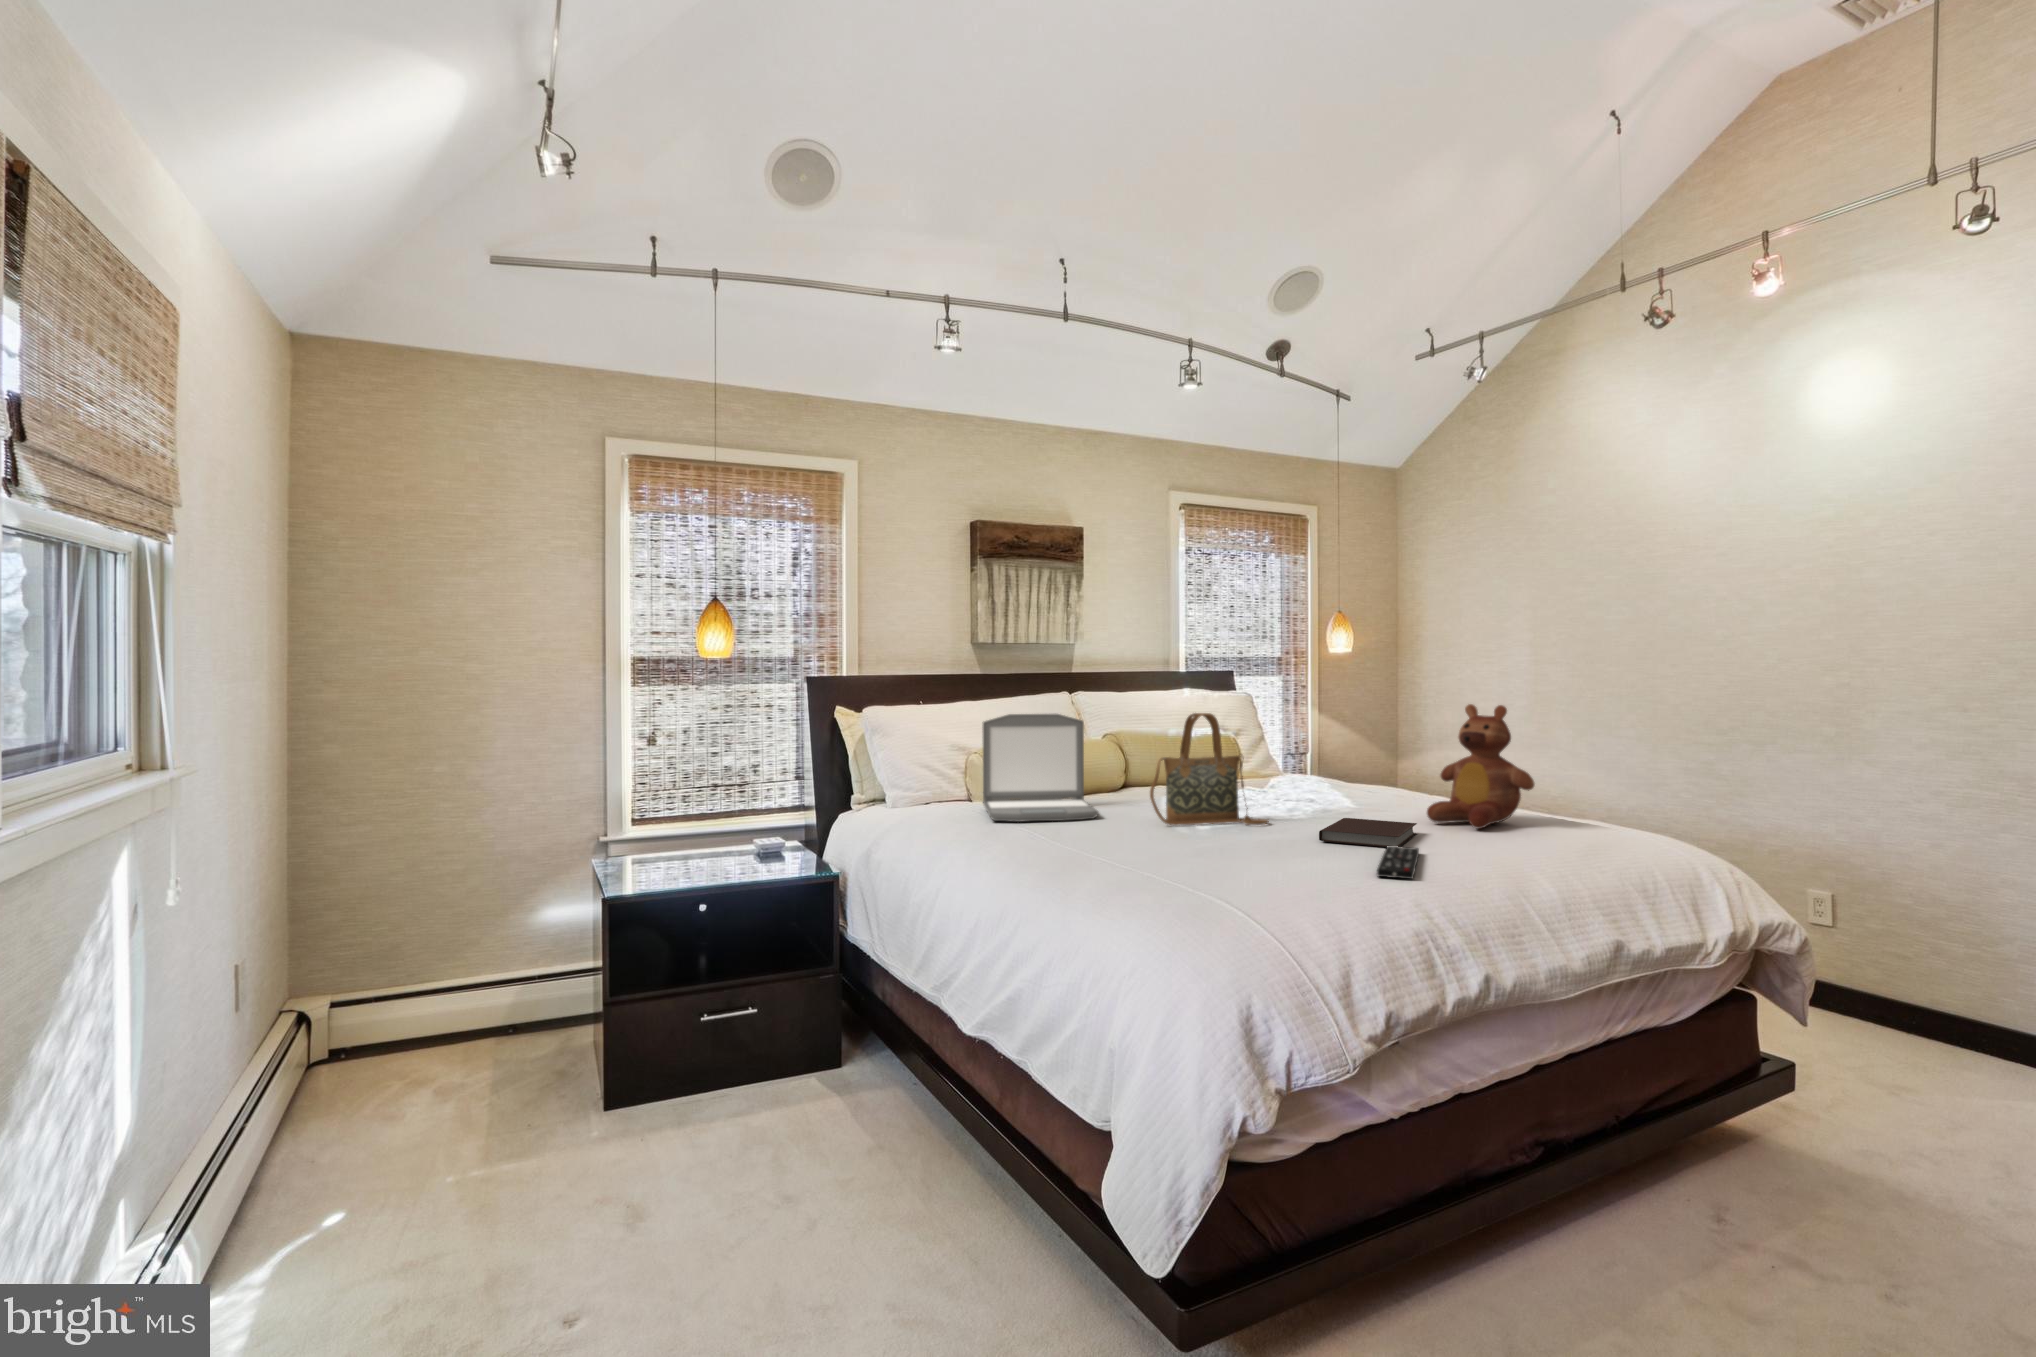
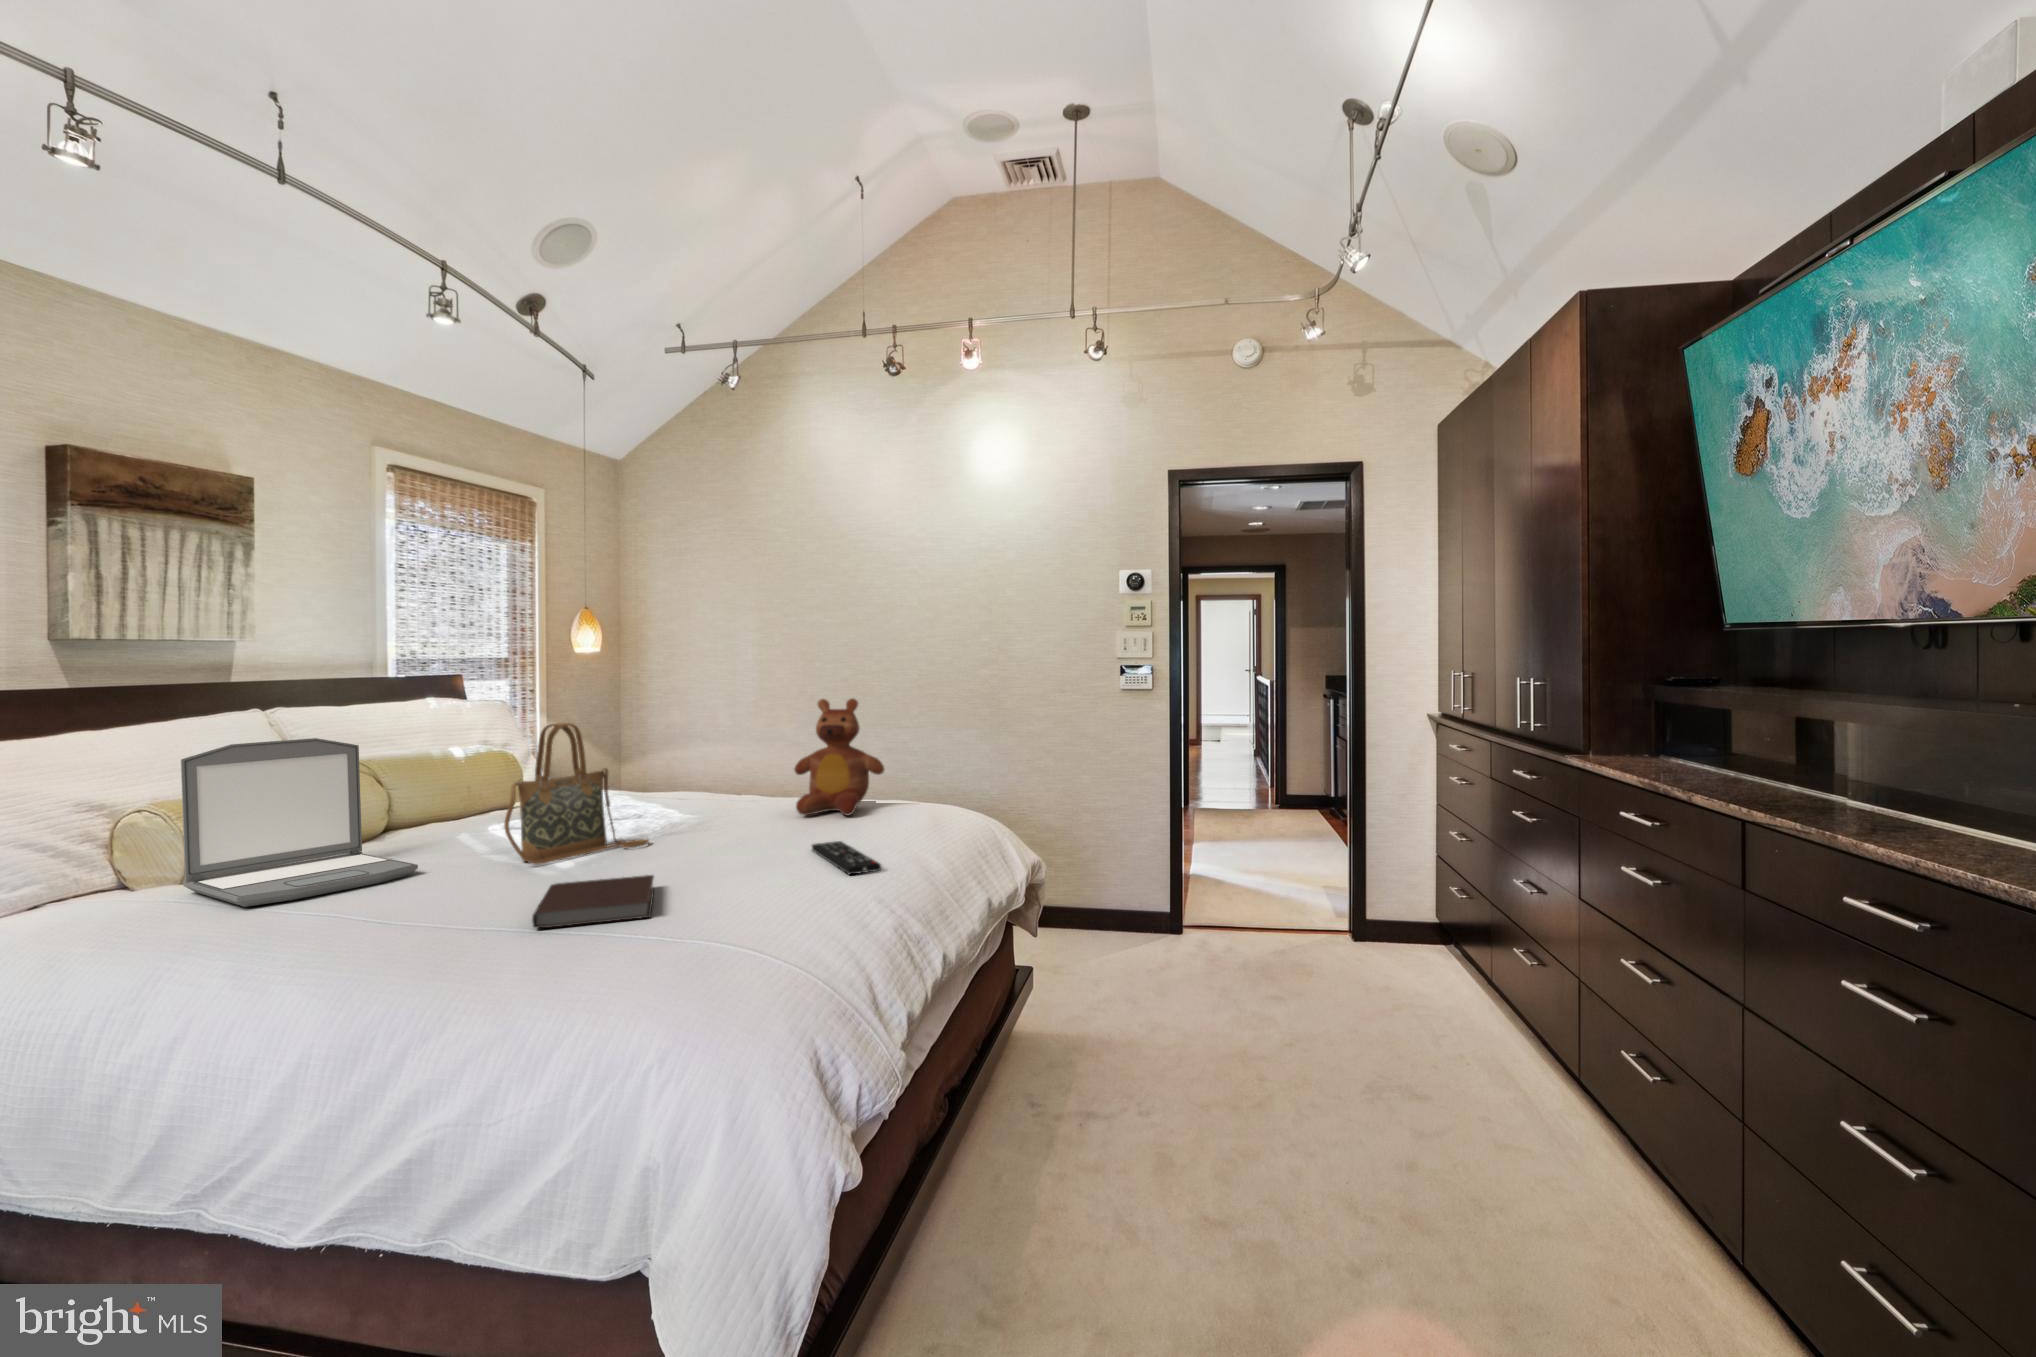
notebook: present [1319,818,1417,847] -> present [532,875,654,928]

